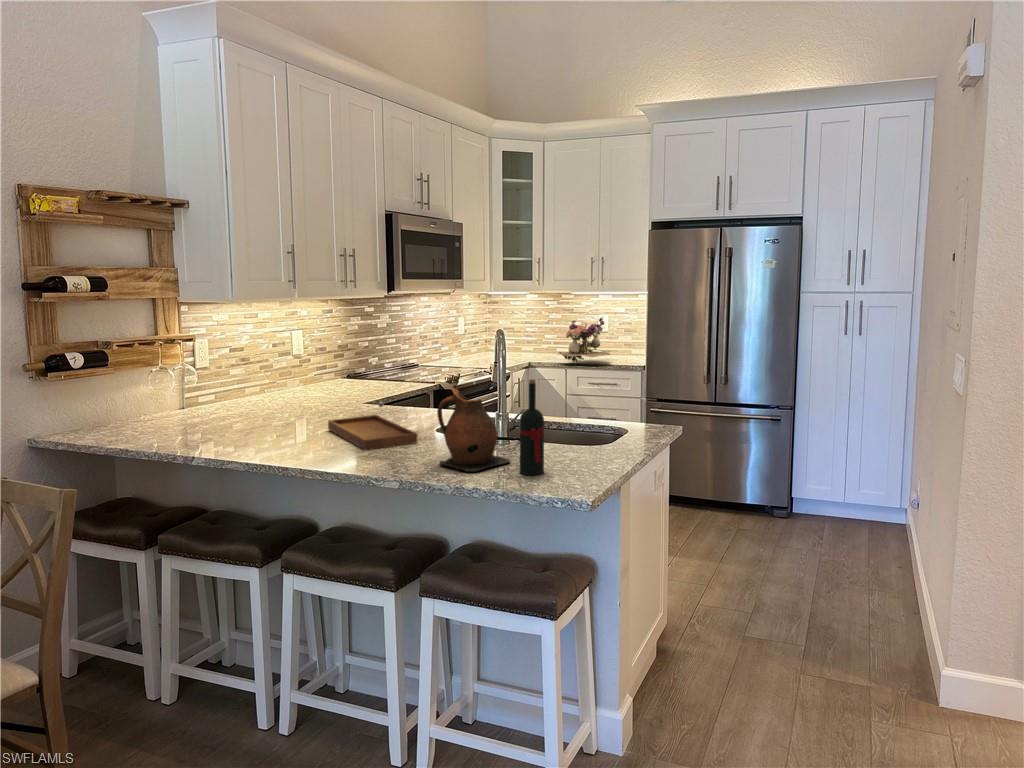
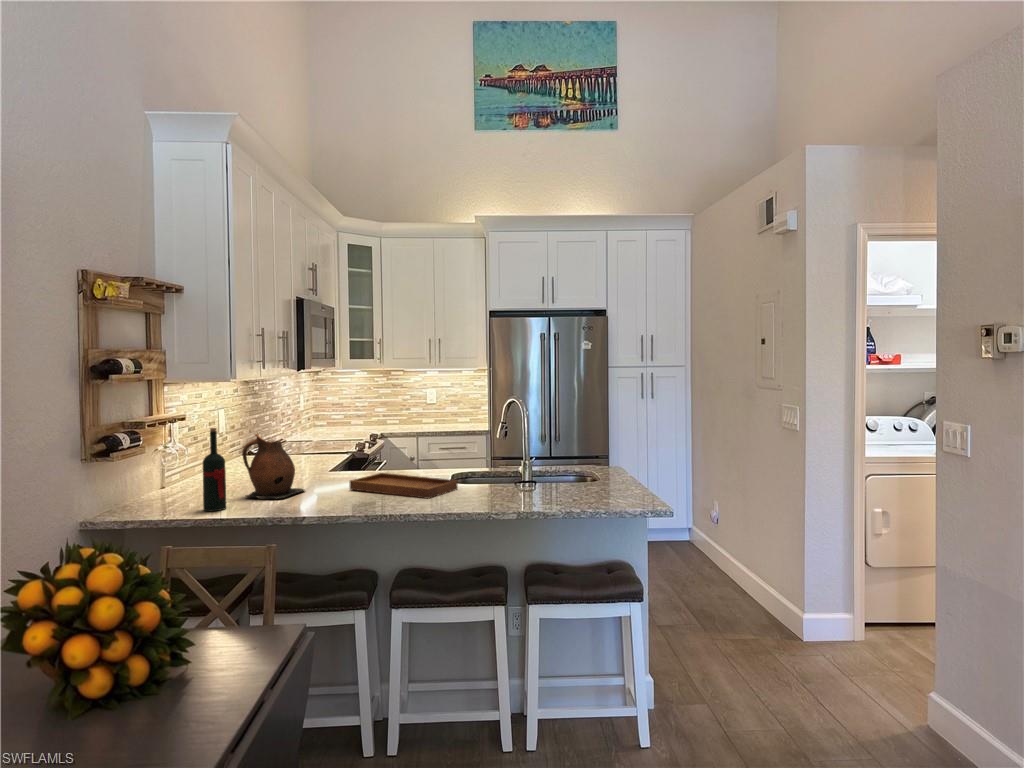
flower arrangement: present [558,317,611,363] -> none [411,389,458,431]
wine bottle: present [520,379,544,475] -> present [203,428,226,511]
ceramic pitcher: present [437,389,510,472] -> present [242,434,305,499]

